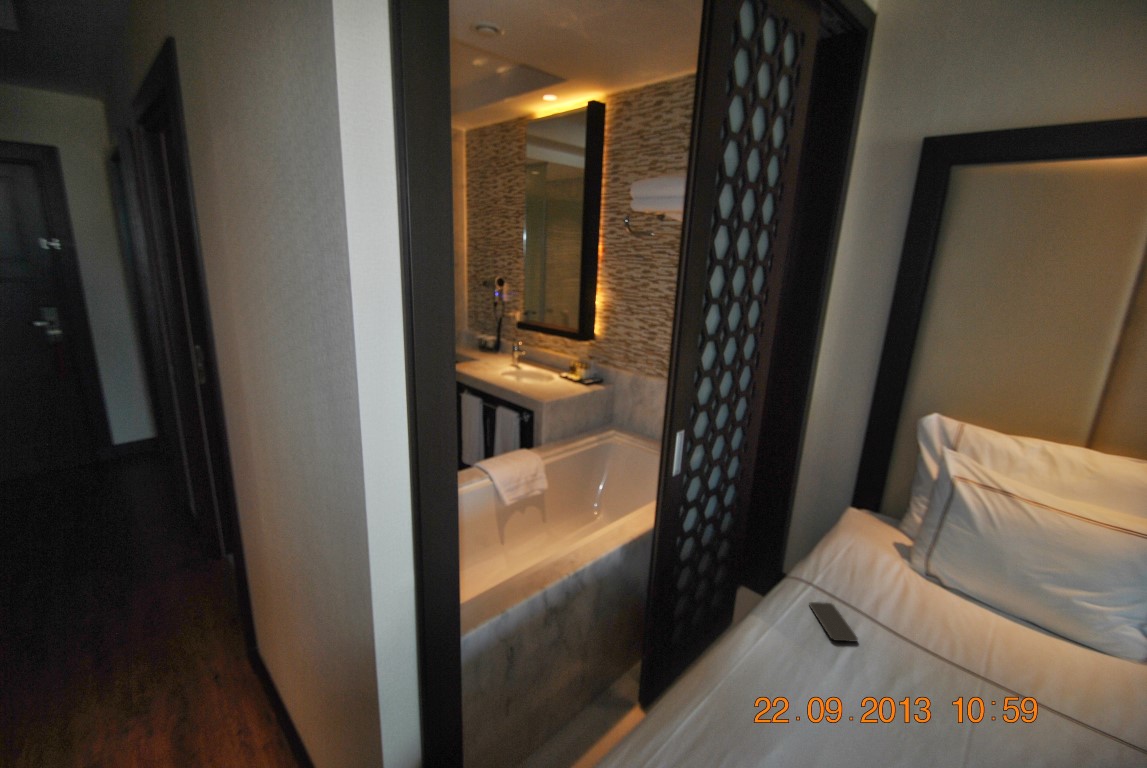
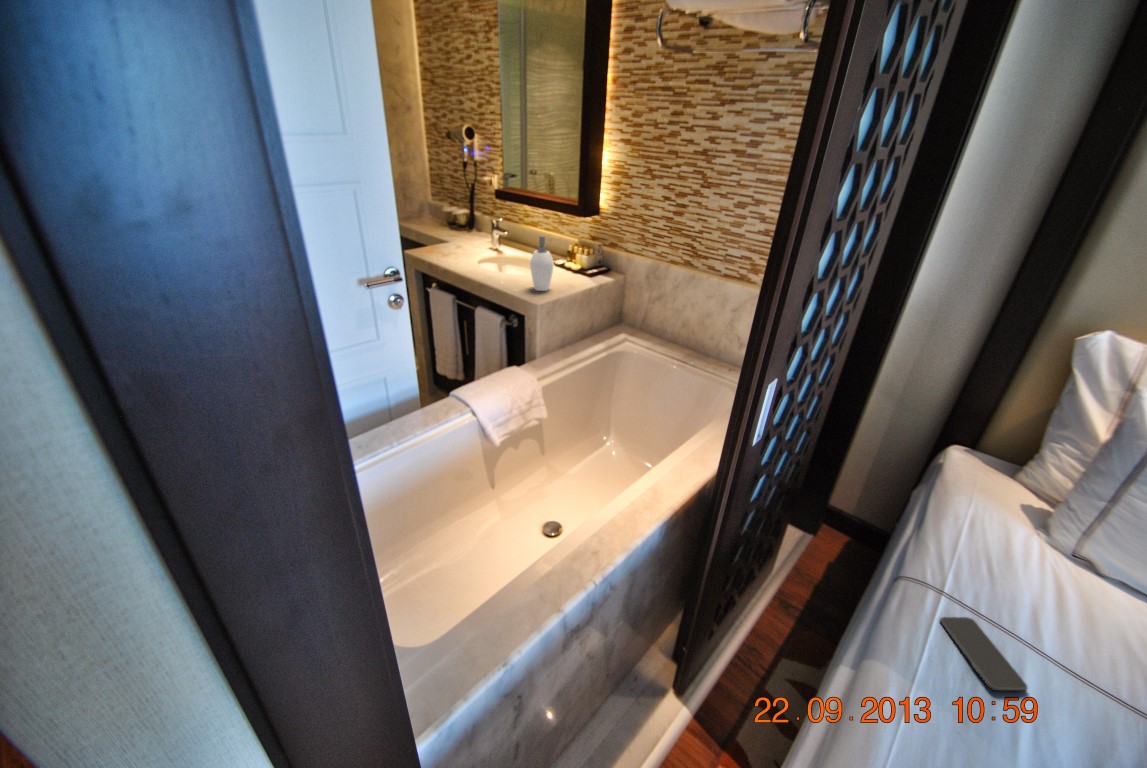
soap dispenser: none [540,353,564,394] -> present [530,235,554,291]

